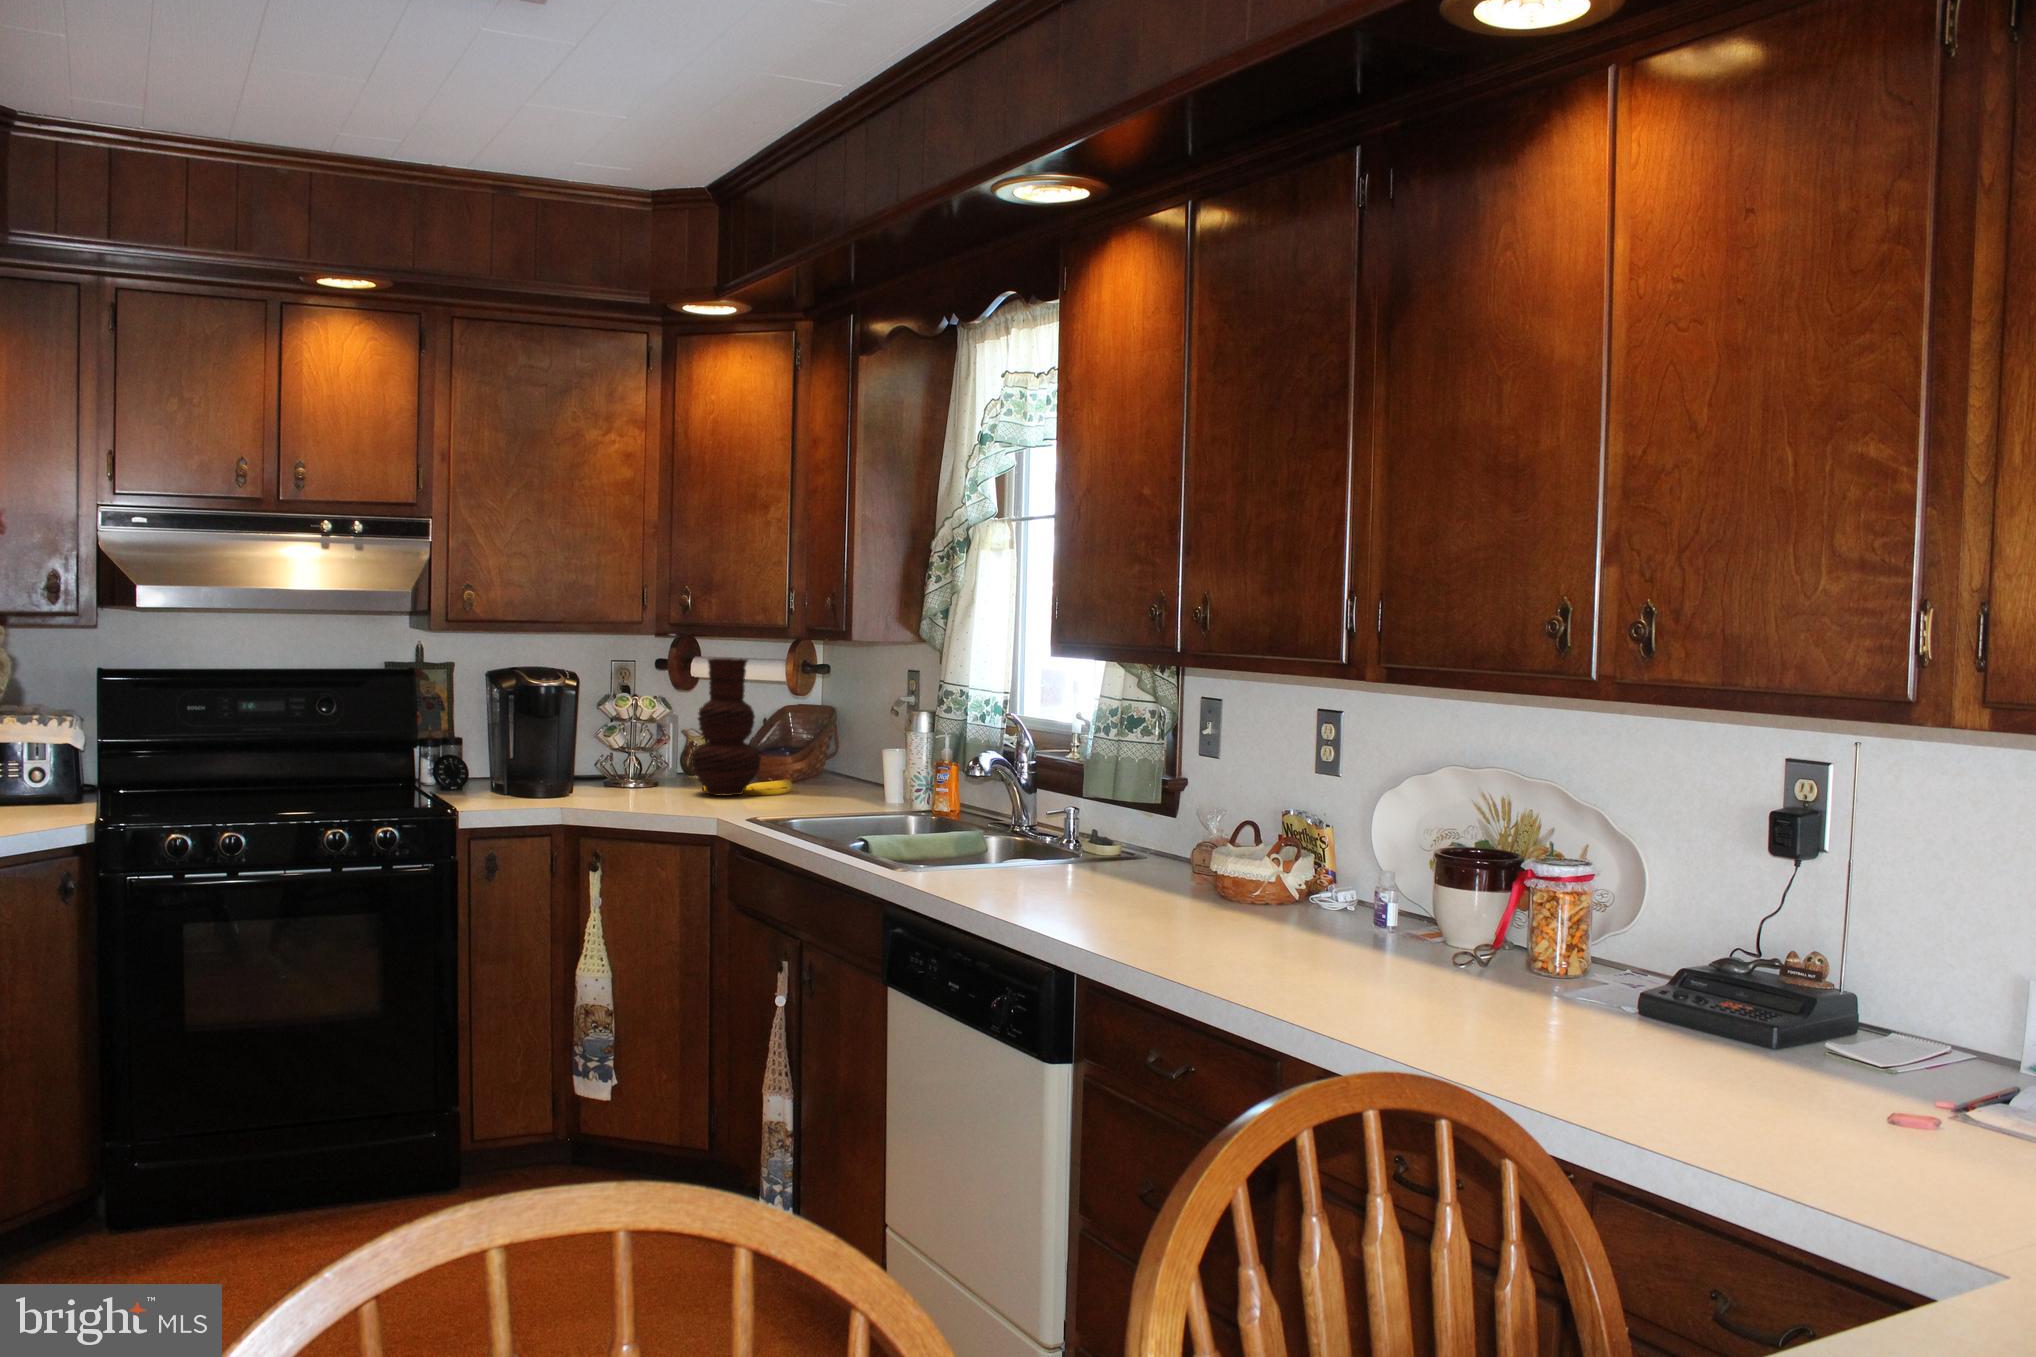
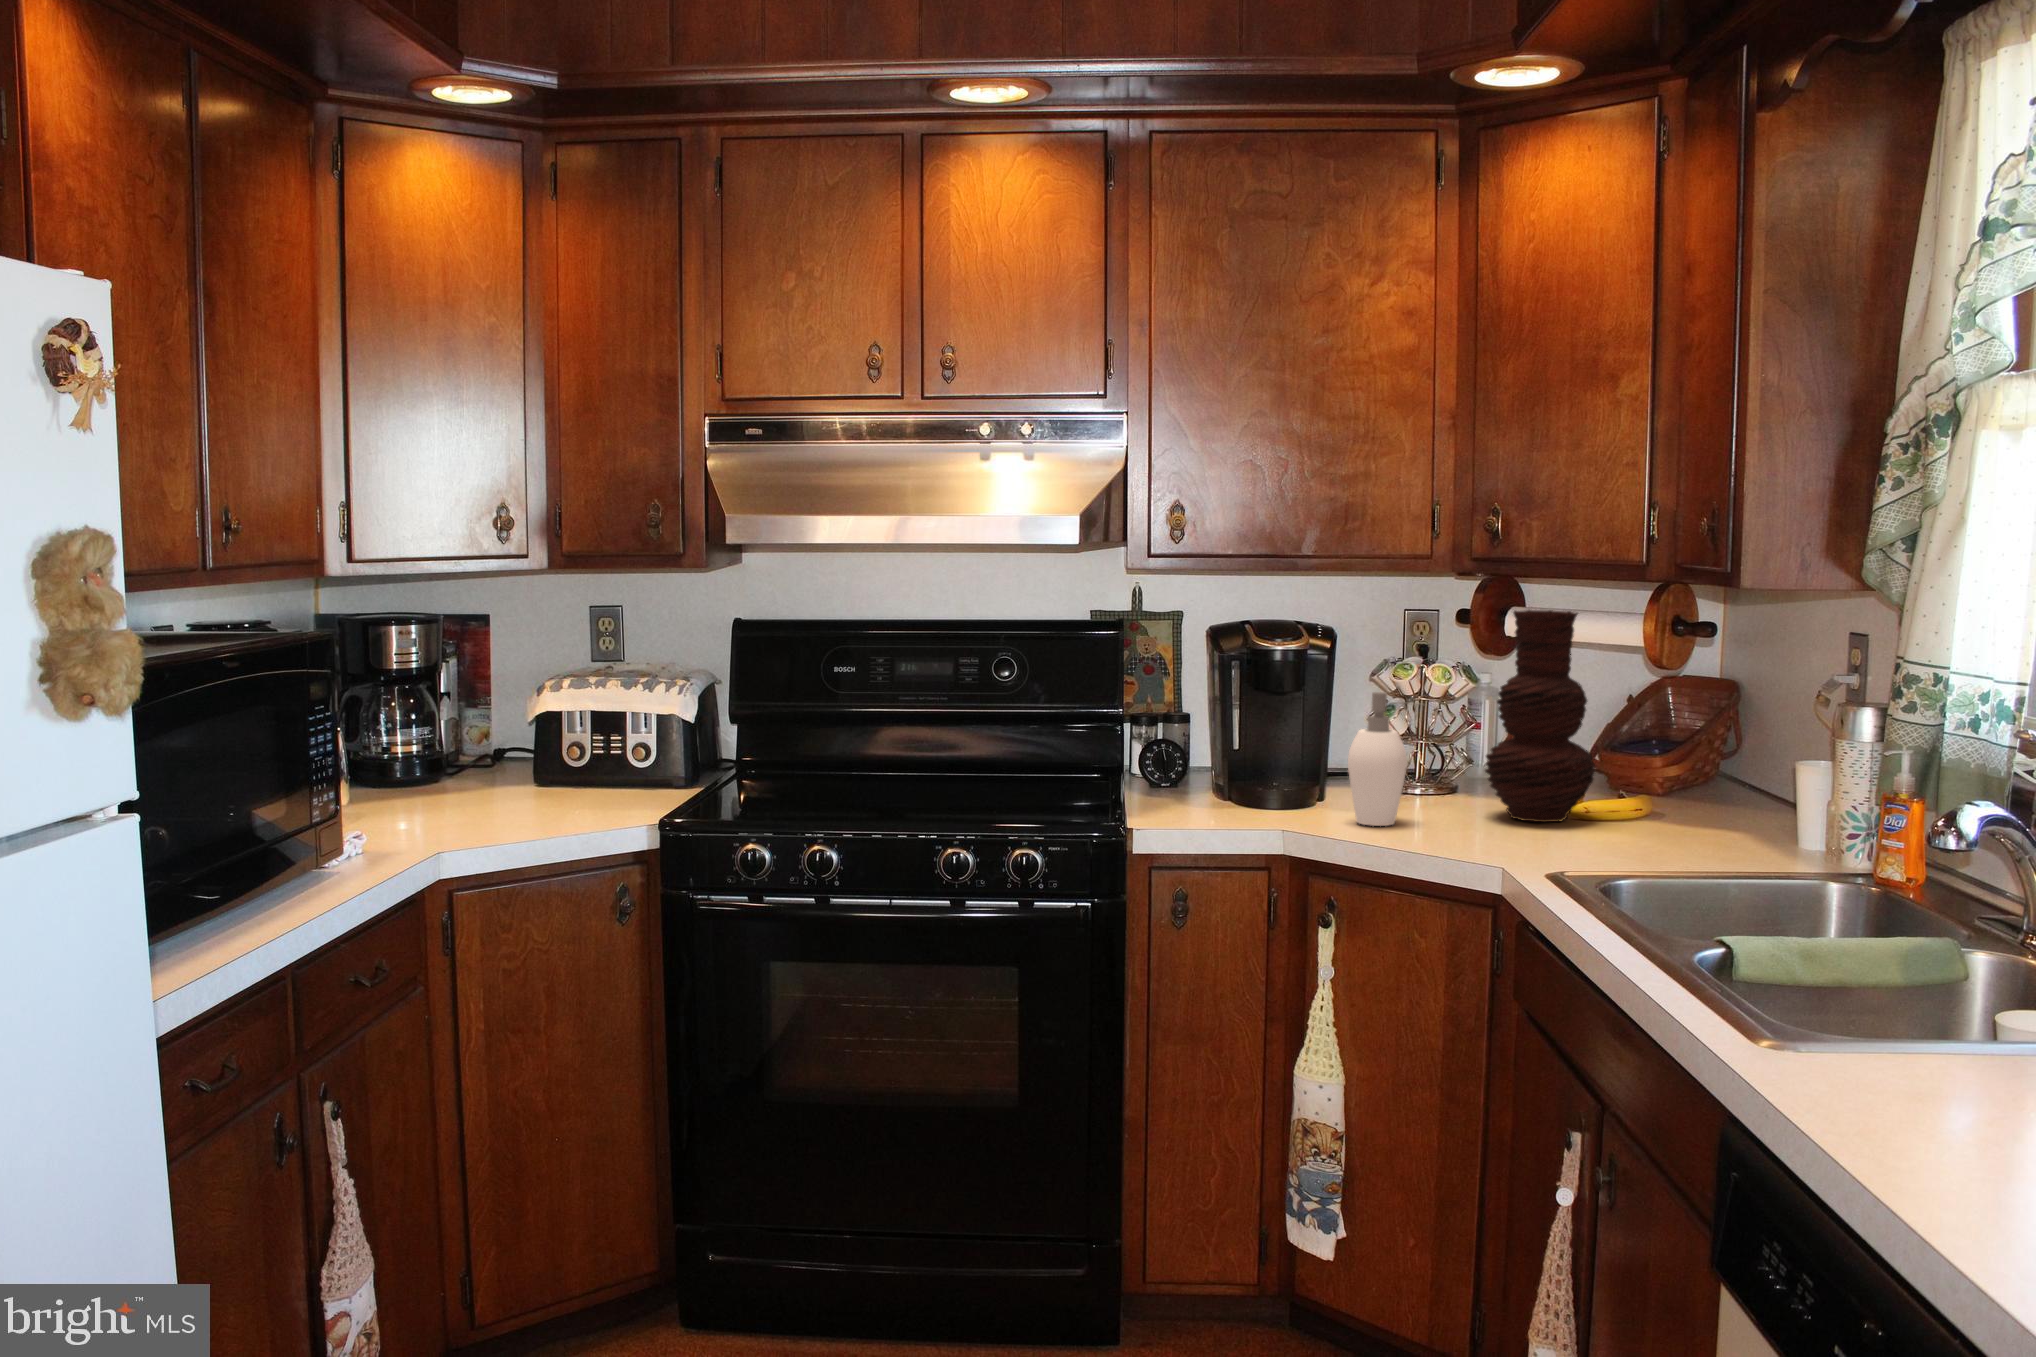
soap dispenser: none [602,713,655,803] -> present [1348,692,1425,826]

